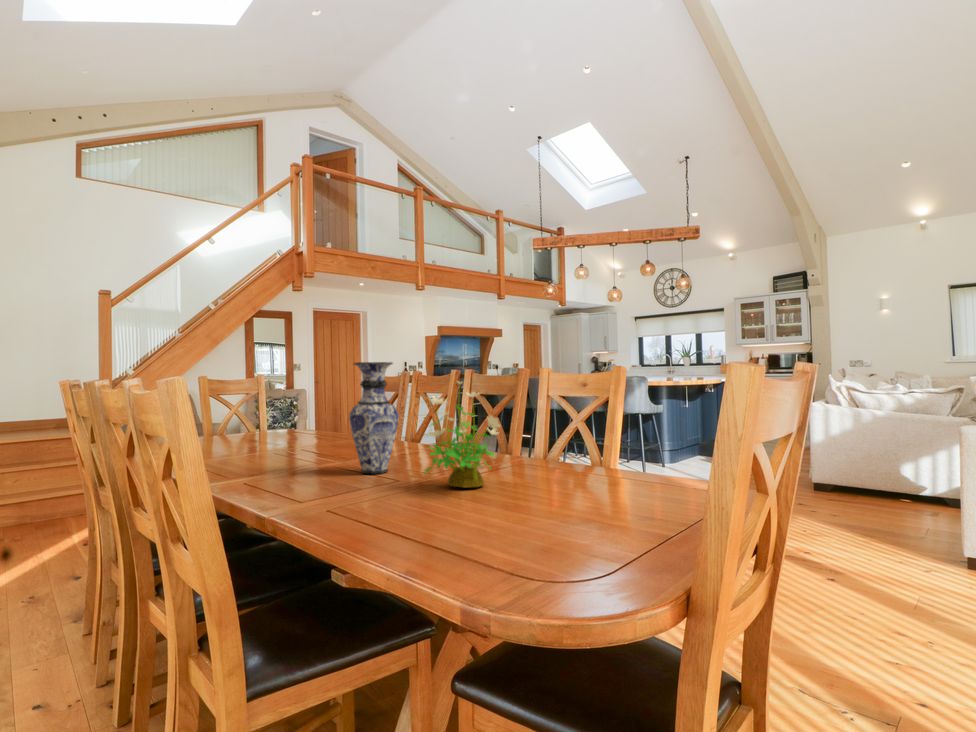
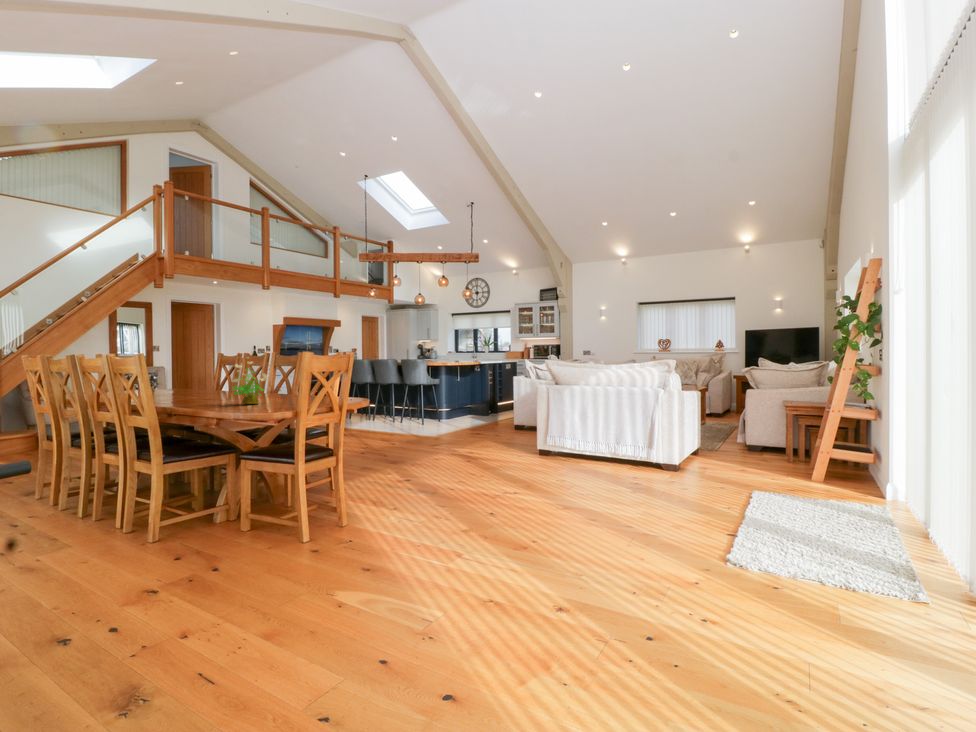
vase: present [349,362,399,474] -> none [193,347,221,403]

